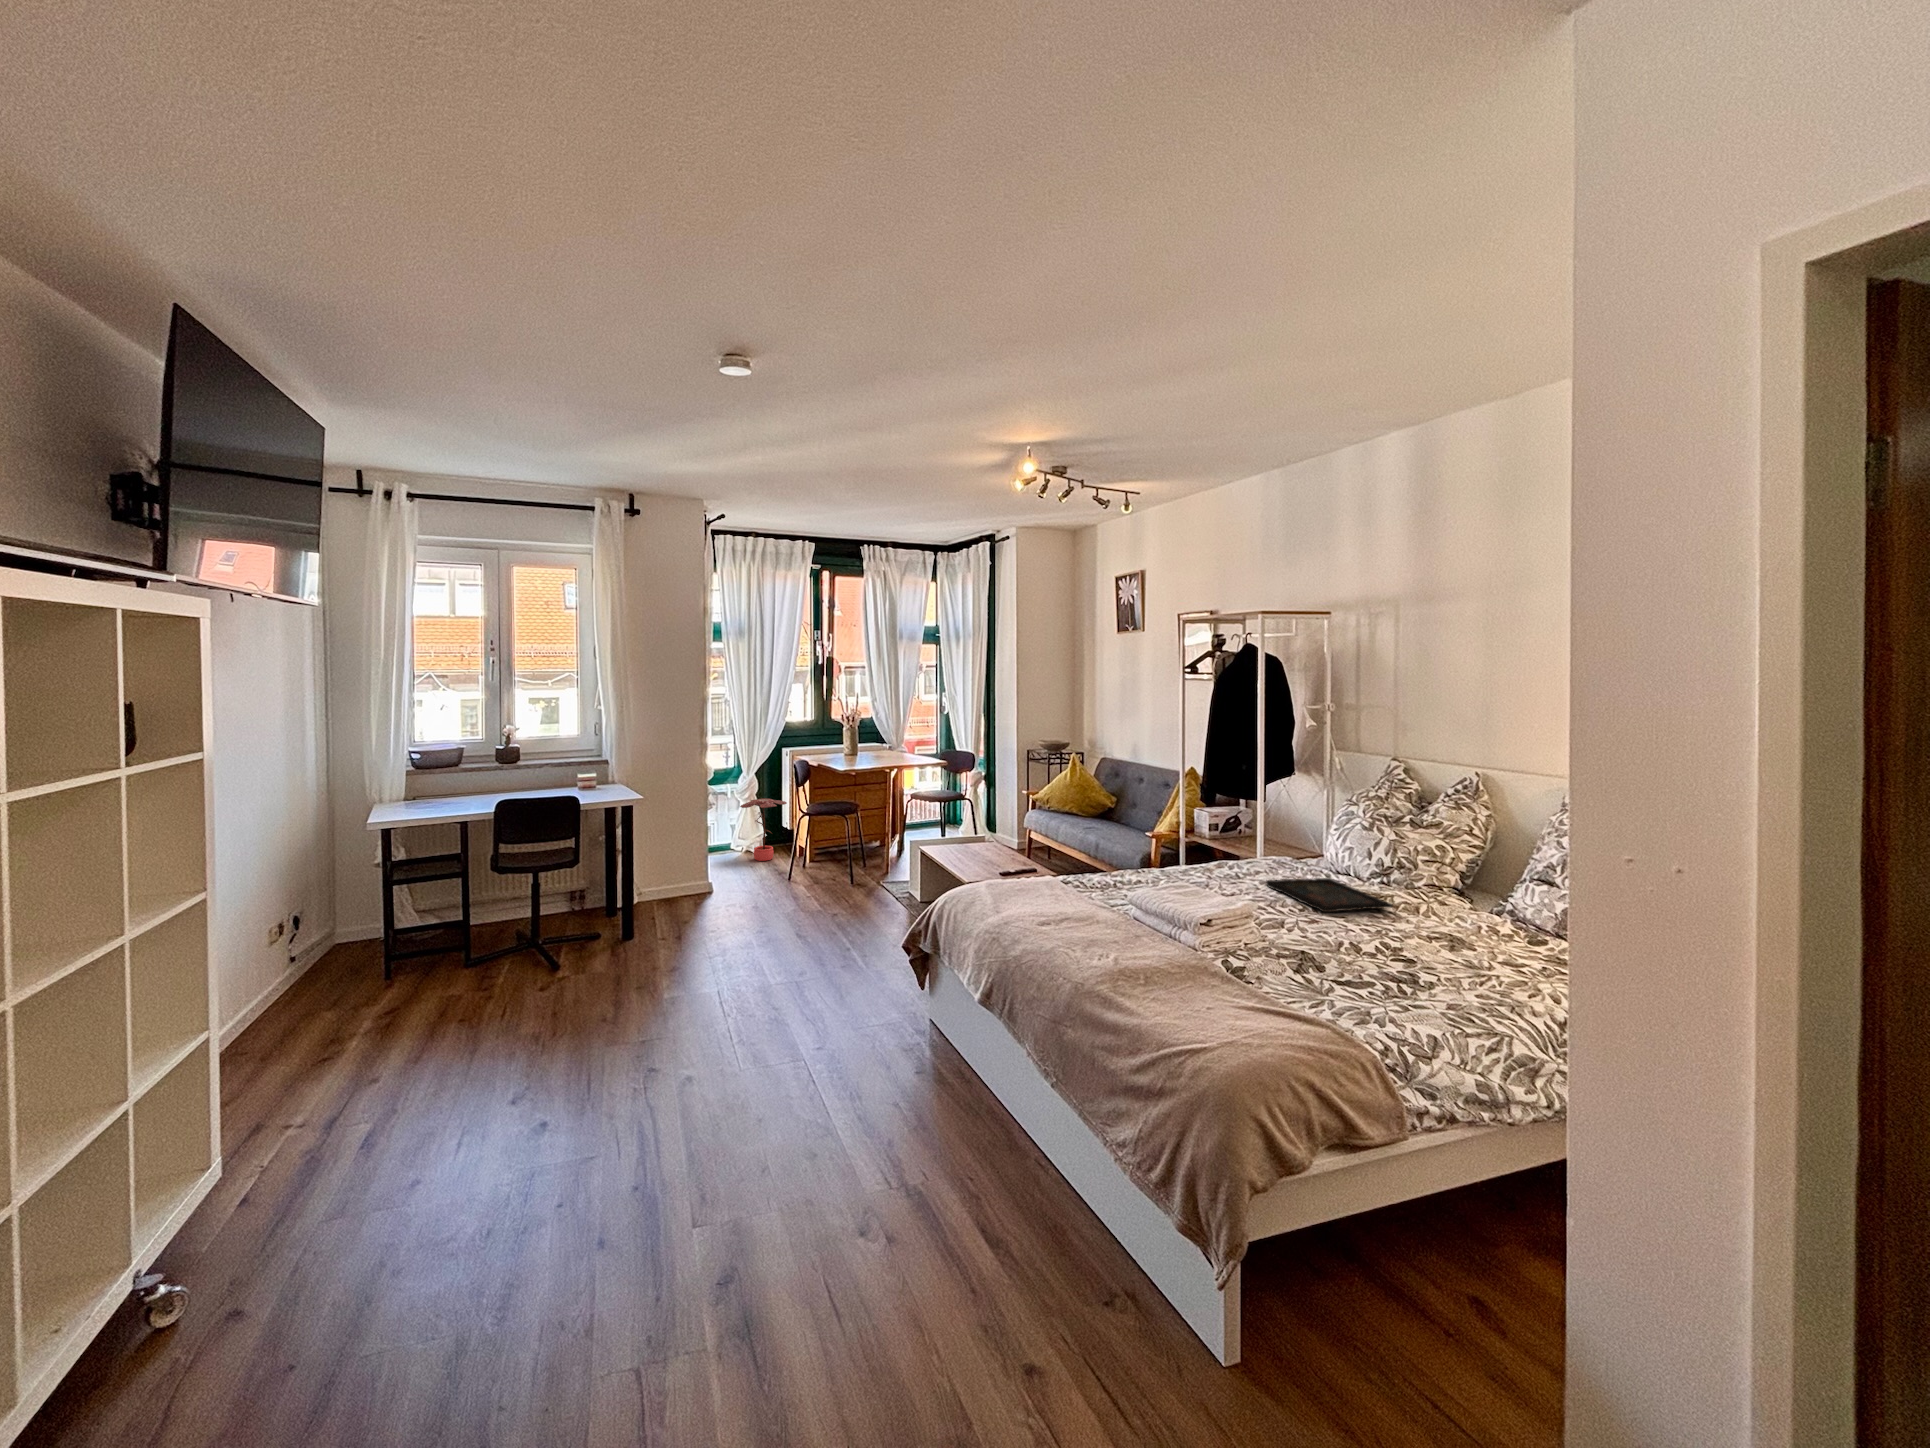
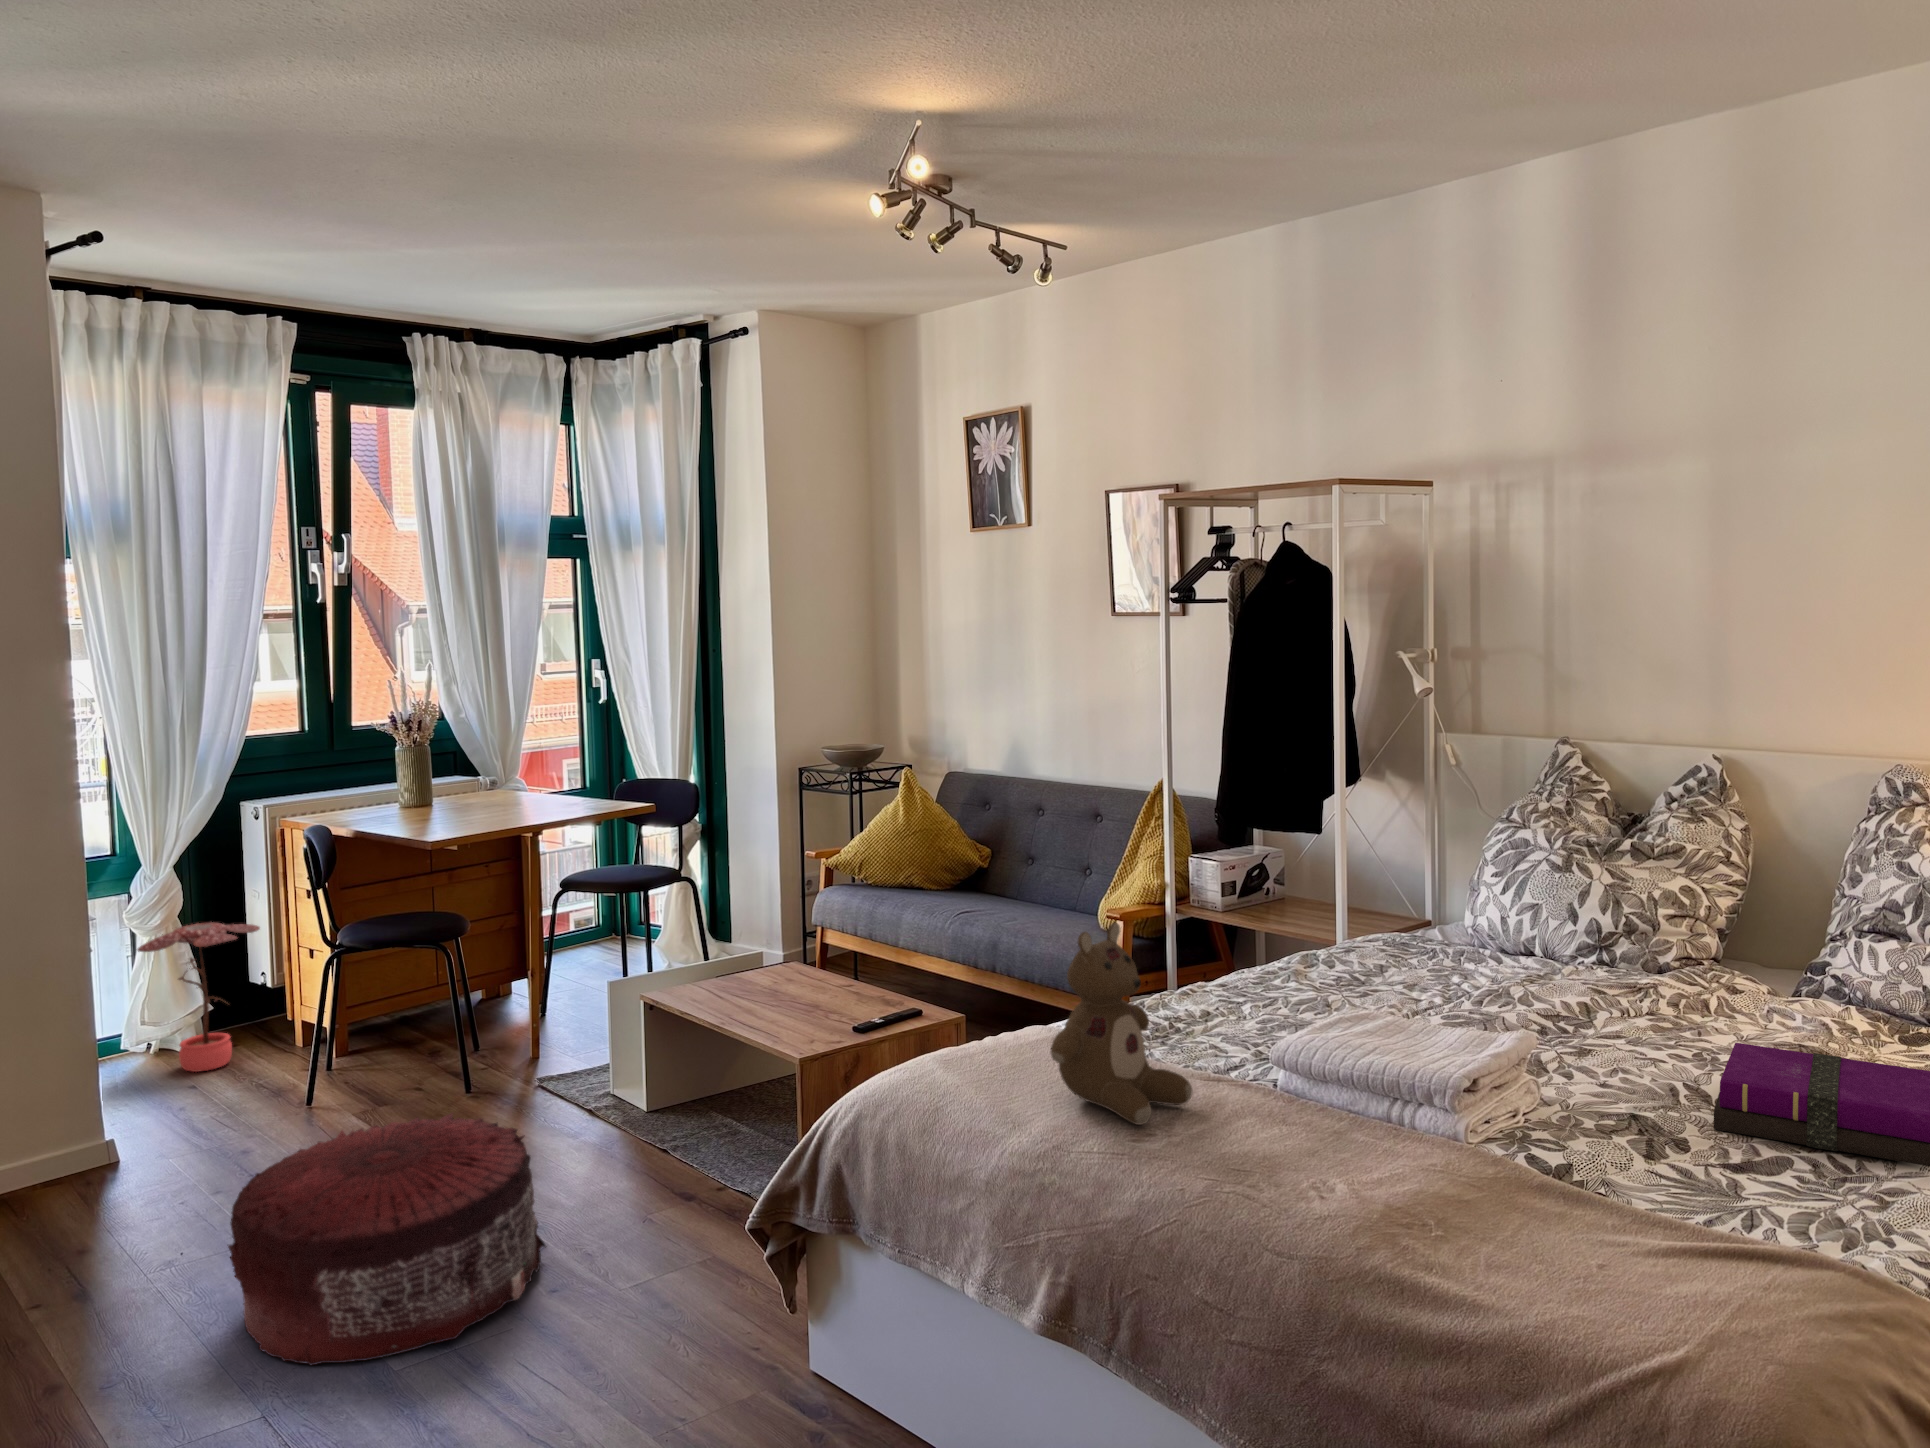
stuffed bear: none [1022,820,1087,909] -> present [1051,923,1193,1125]
tray: present [1266,878,1393,912] -> none [1439,968,1678,1041]
pouf: none [740,881,860,969] -> present [228,1113,545,1365]
notebook: none [1342,918,1484,987] -> present [1714,1043,1930,1166]

